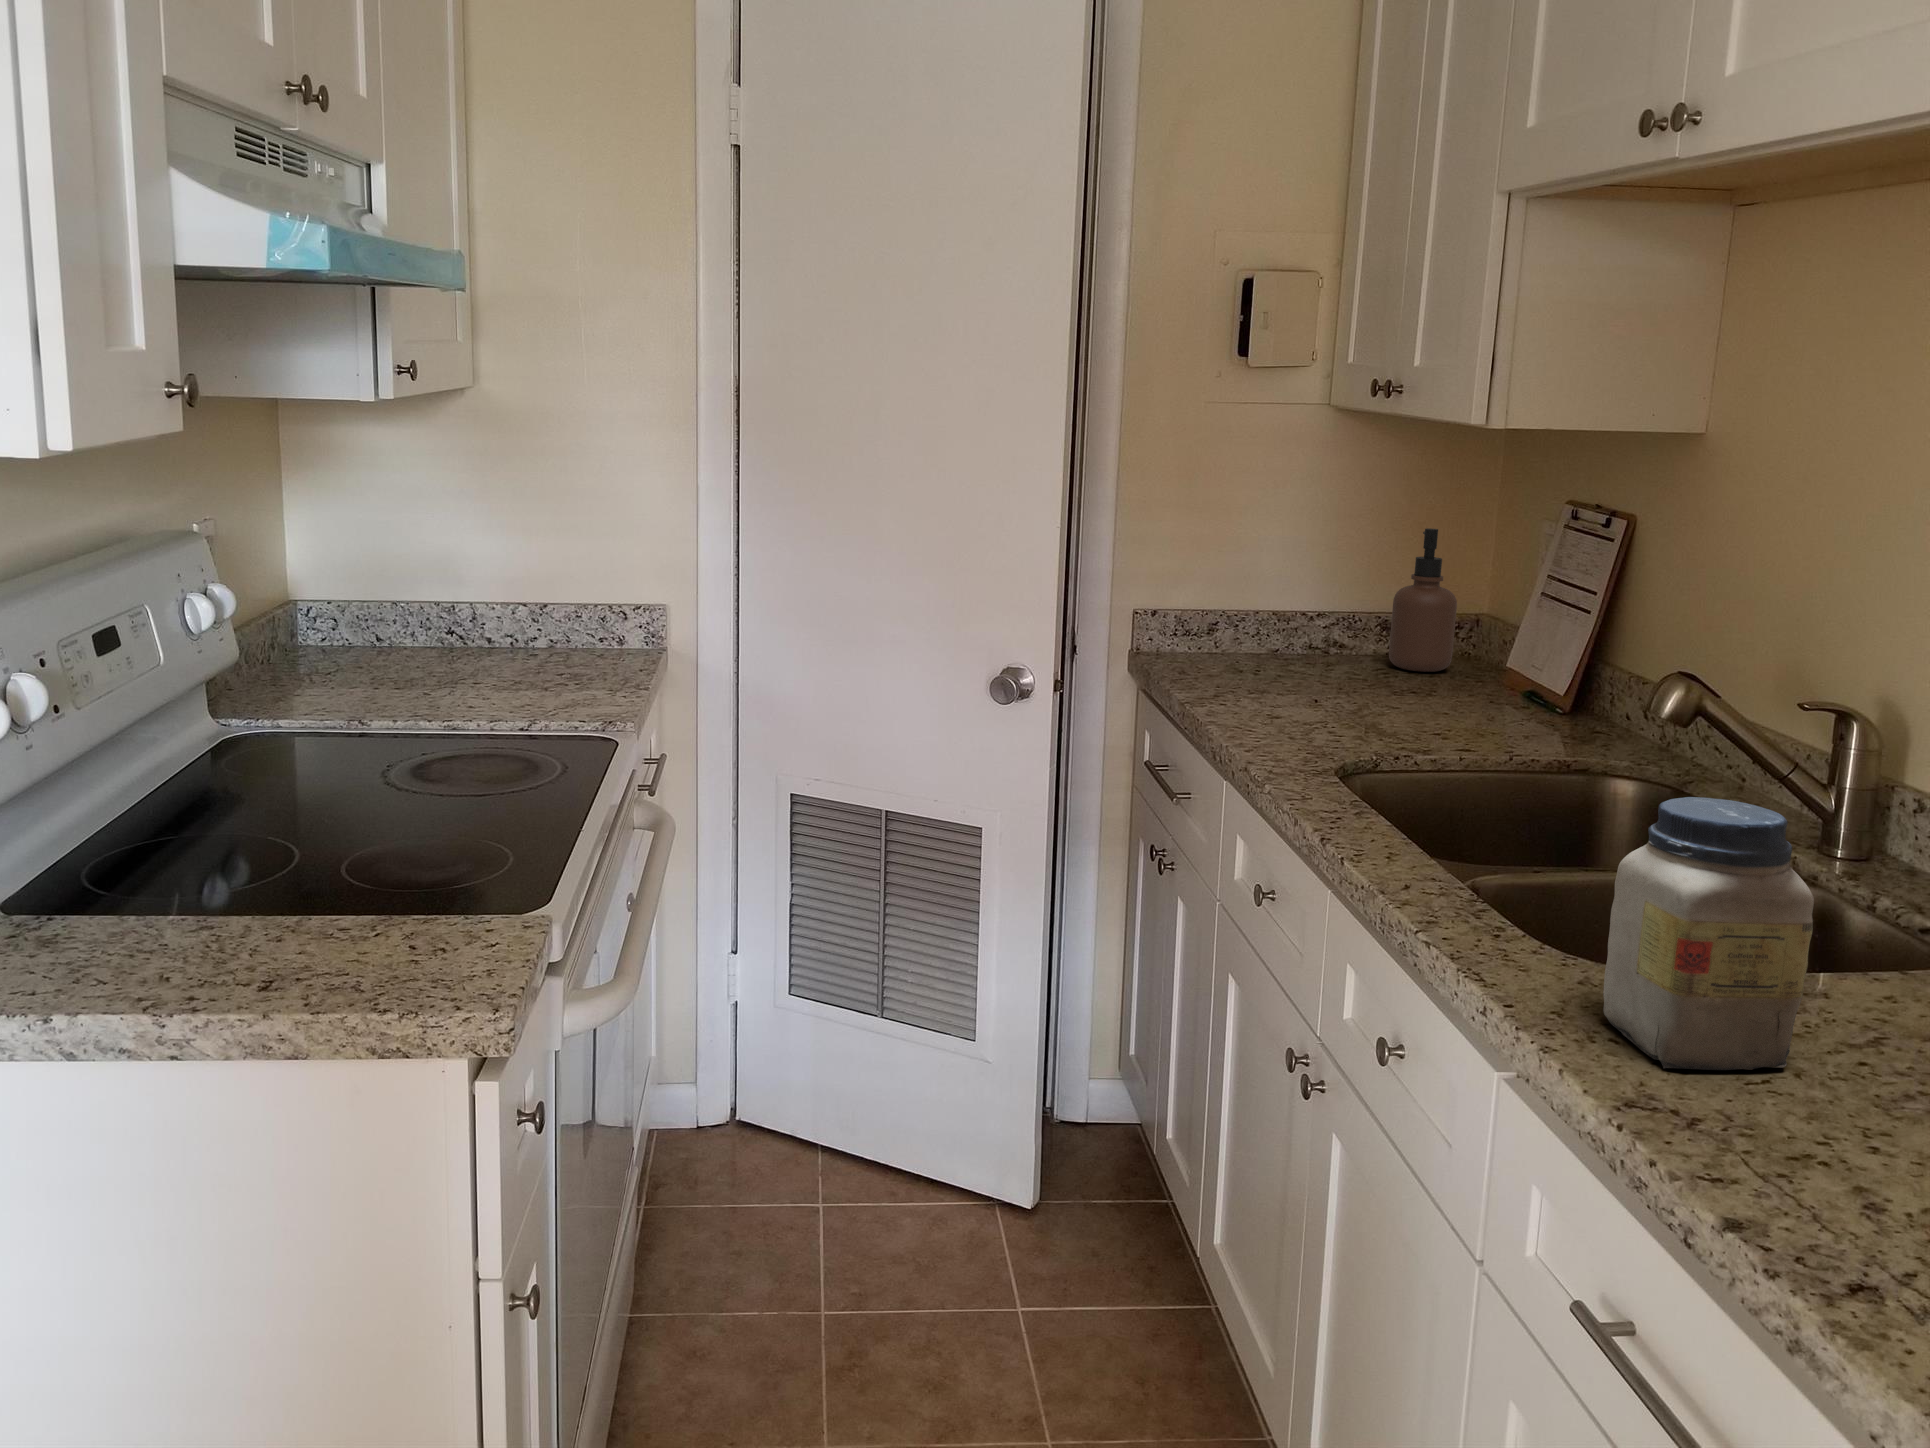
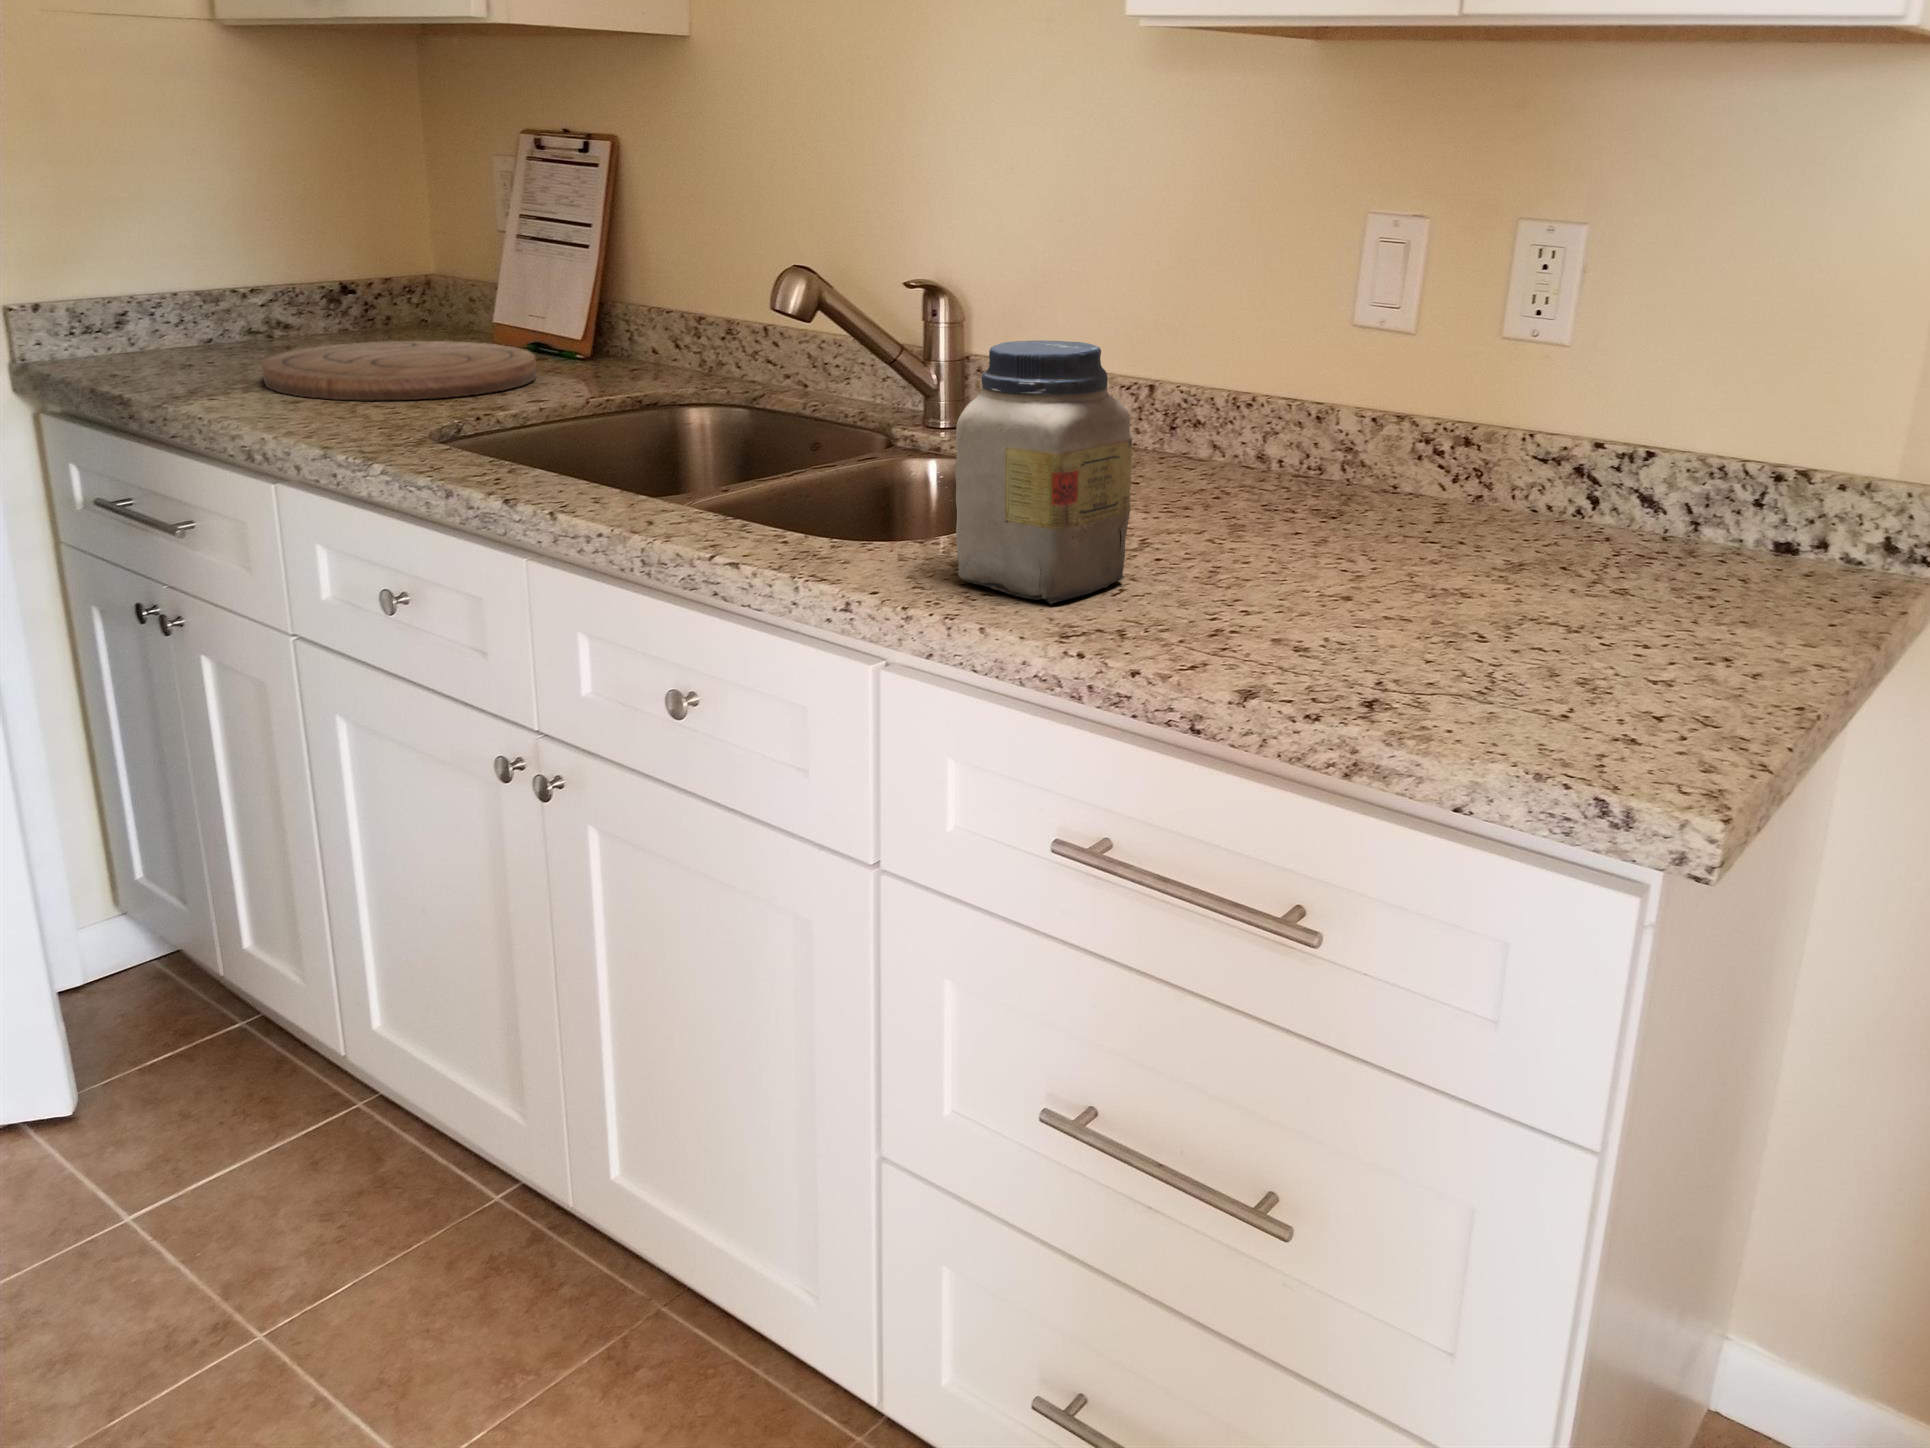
soap dispenser: present [1389,528,1457,672] -> none [340,173,420,343]
cutting board: none [1272,670,1504,733] -> present [262,341,536,400]

